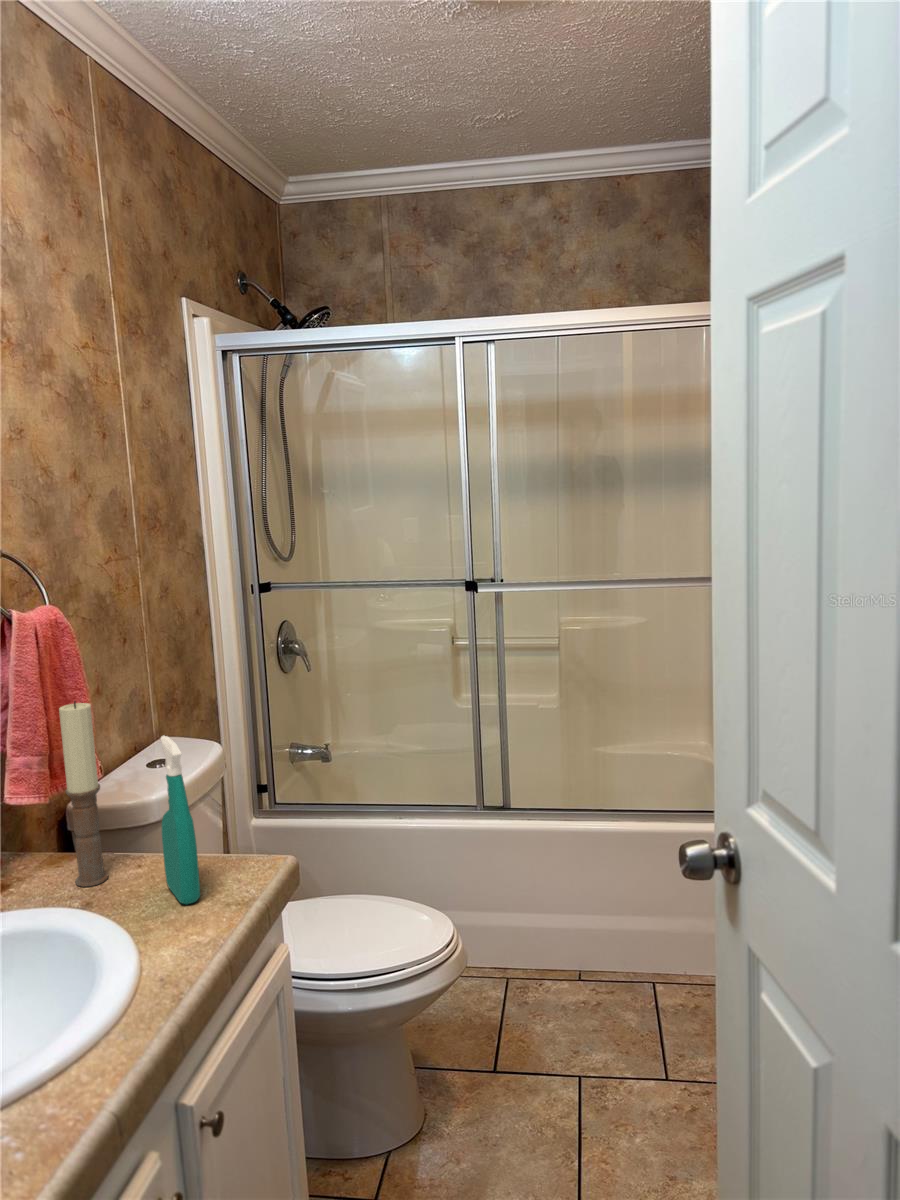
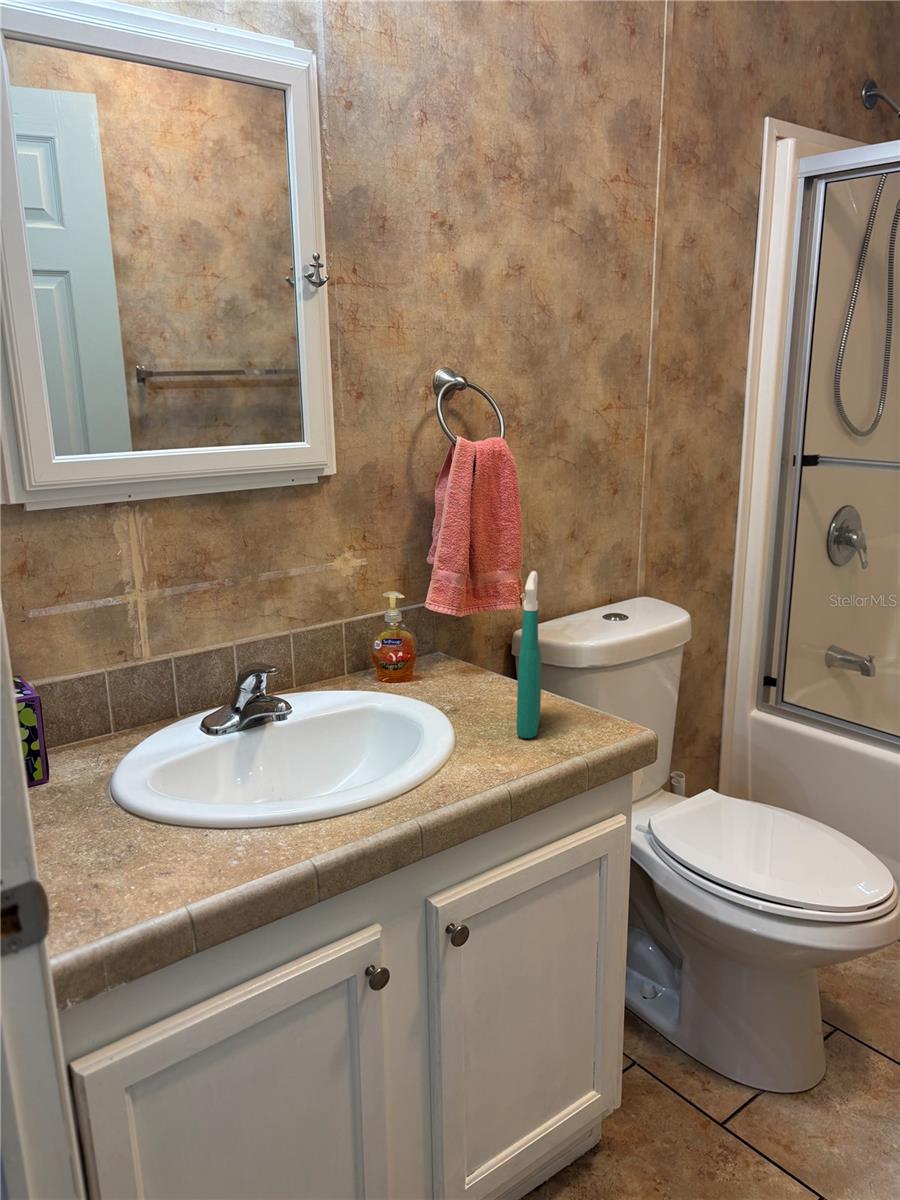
candle: present [59,701,108,887] -> none [463,525,493,699]

